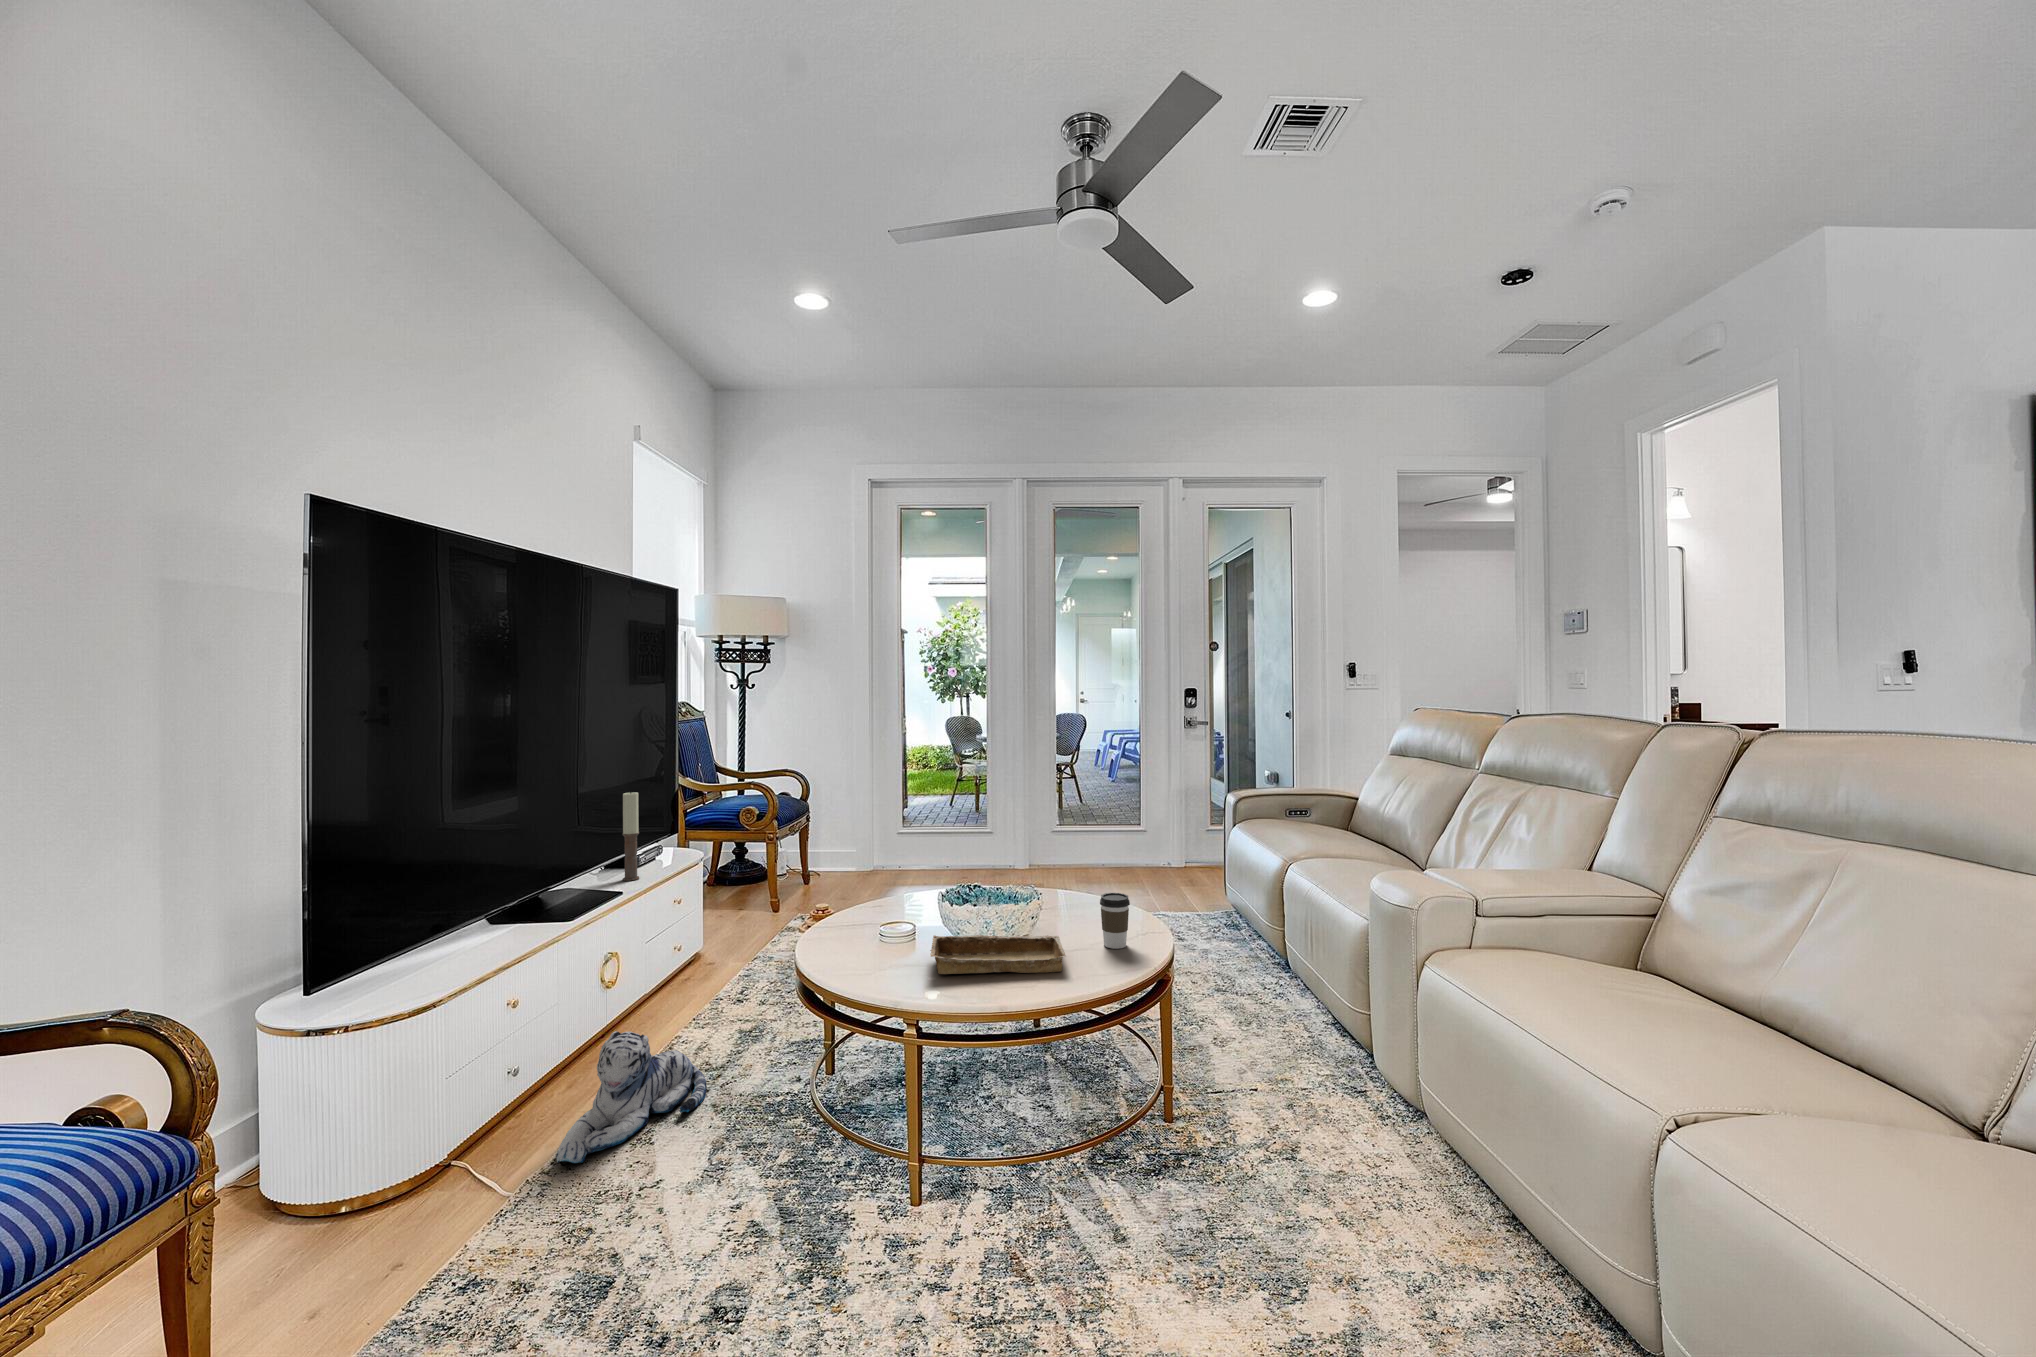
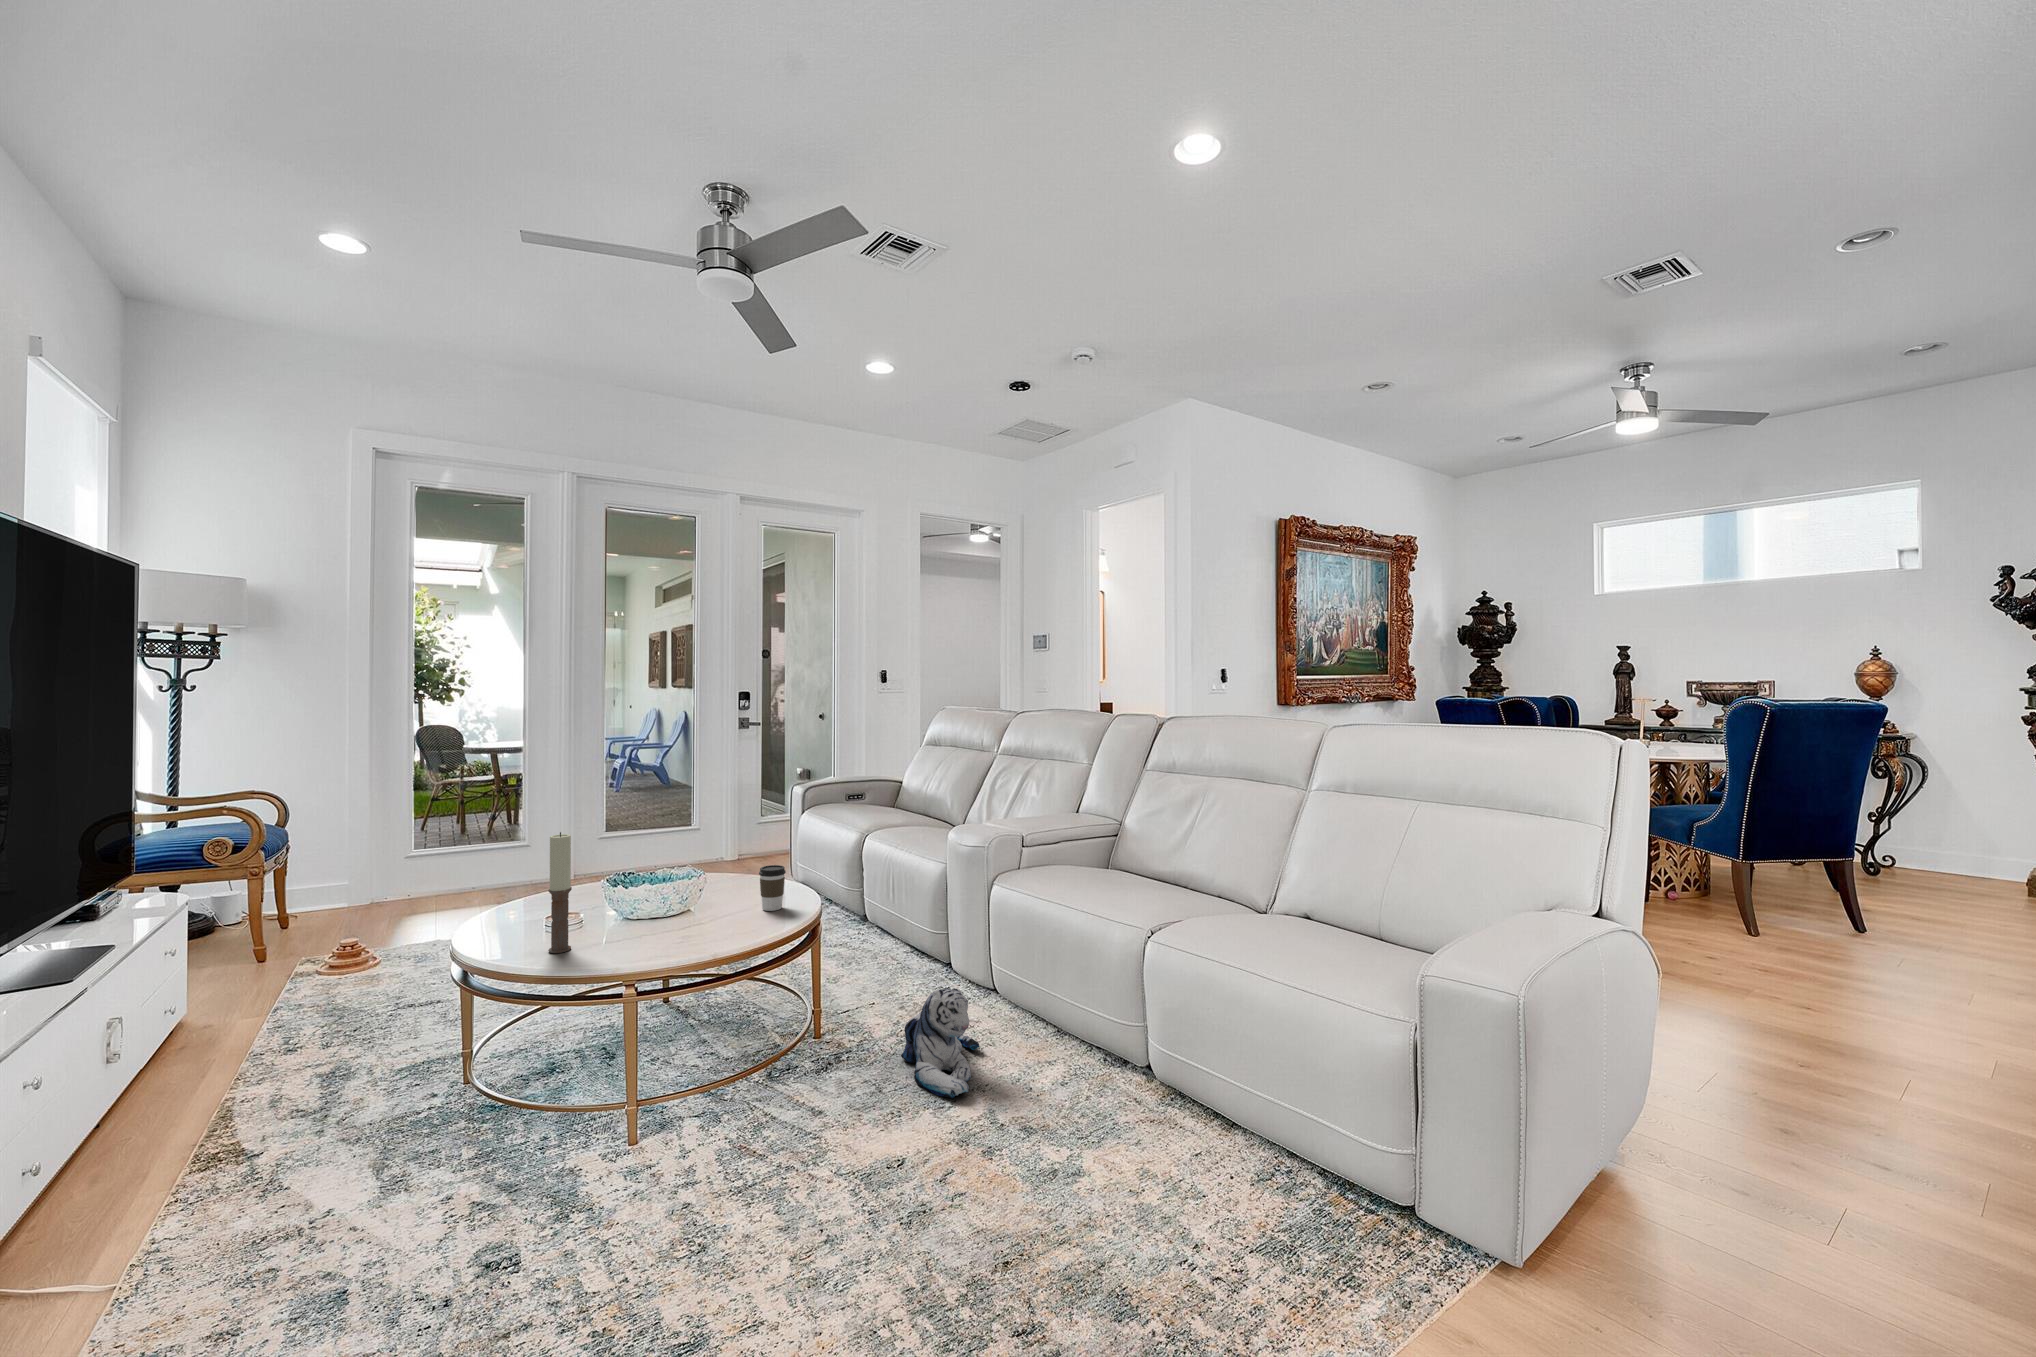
candle: present [622,791,639,881] -> present [548,832,572,953]
tray: present [930,935,1066,974] -> none [610,907,748,952]
plush toy: present [556,1031,707,1163] -> present [901,988,979,1098]

